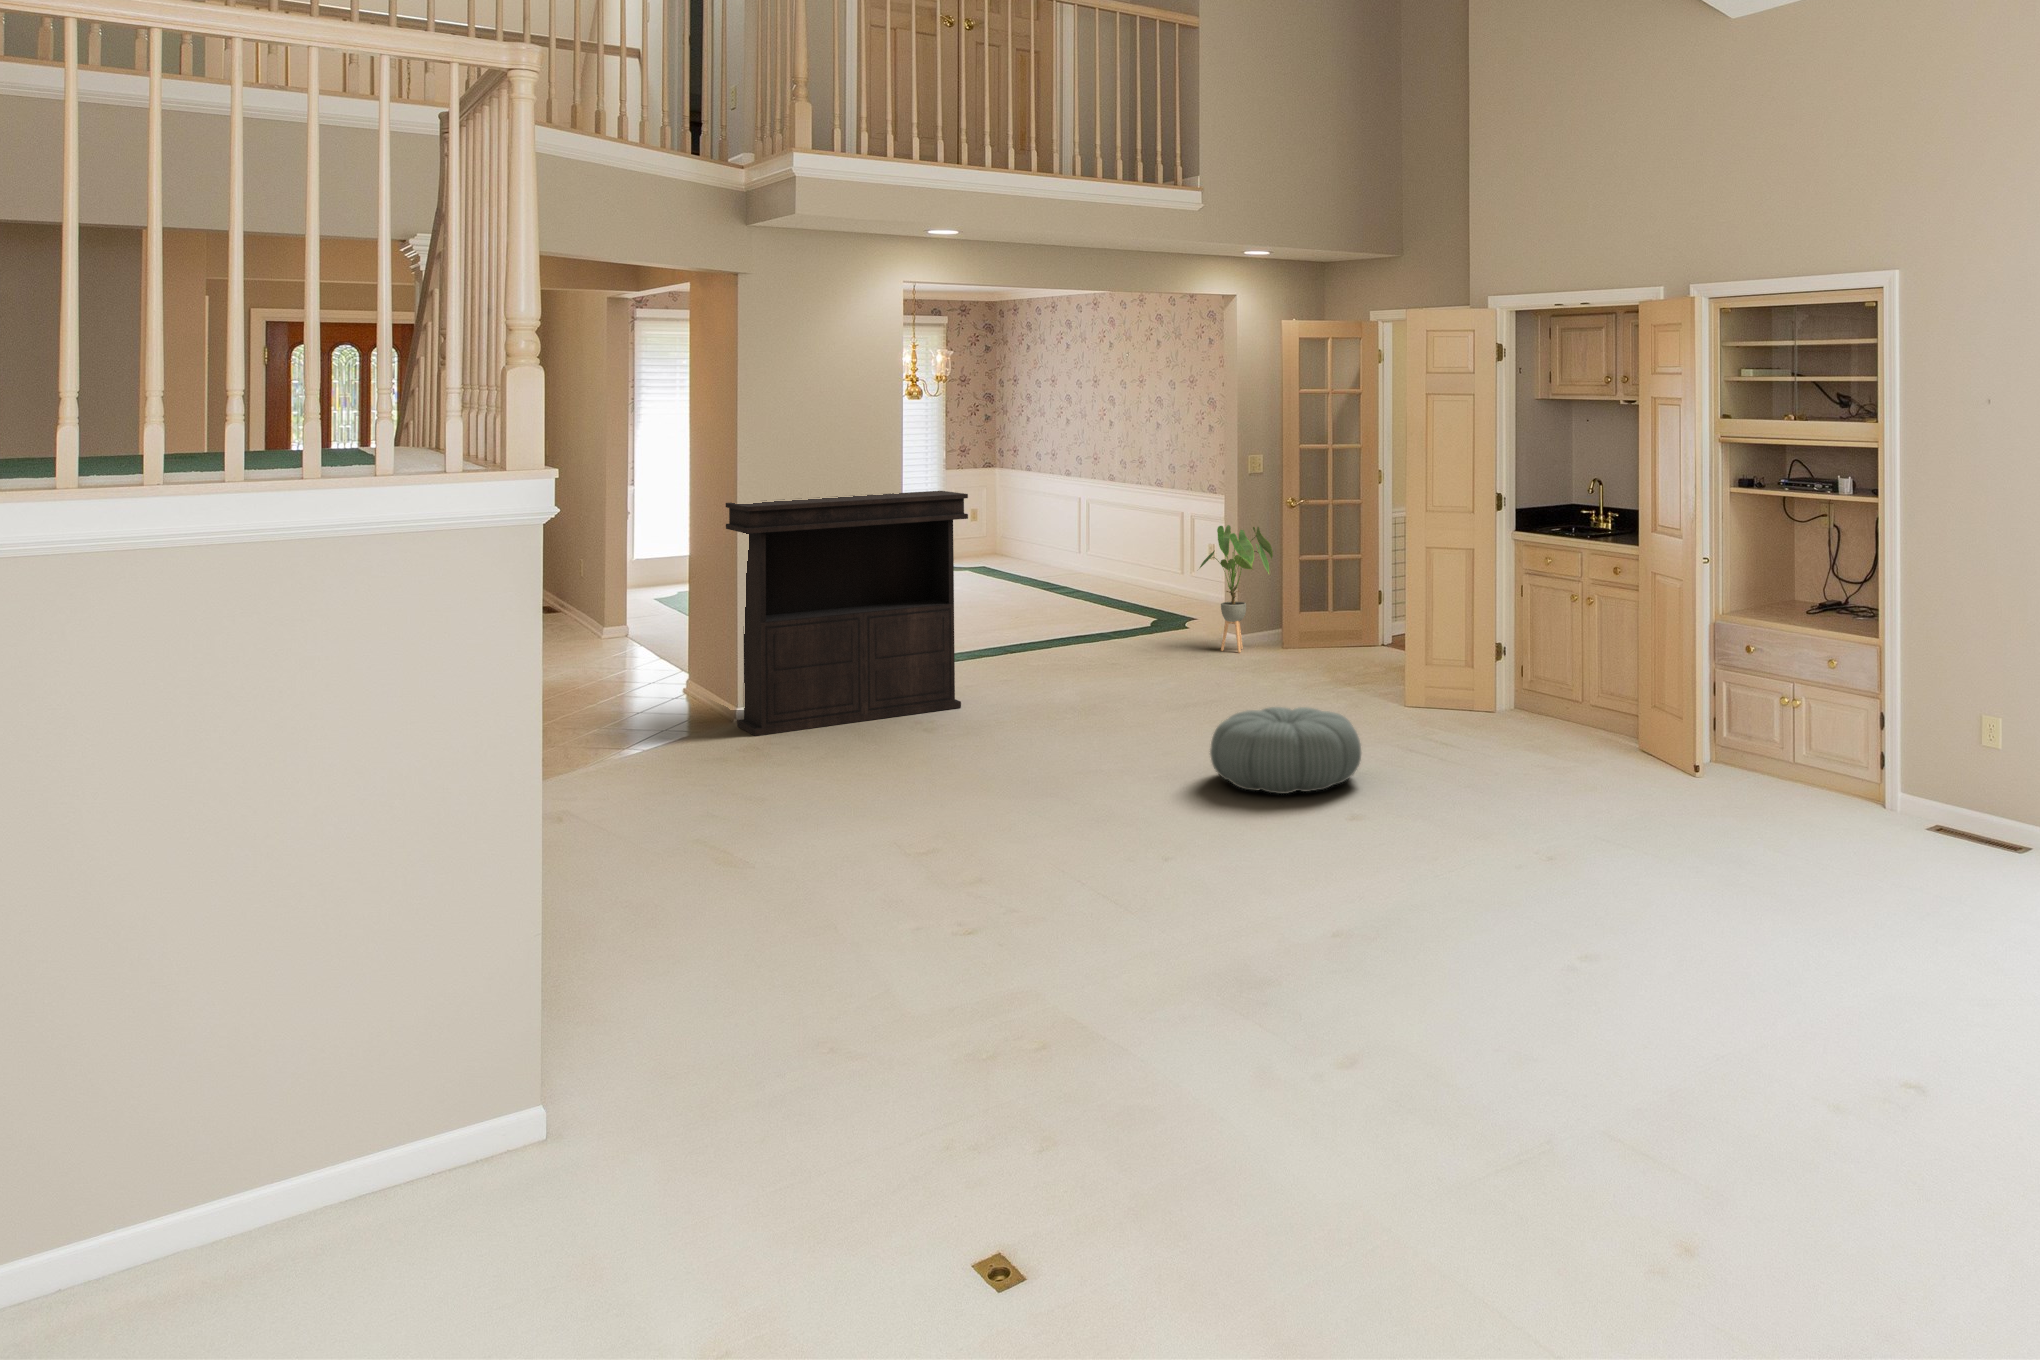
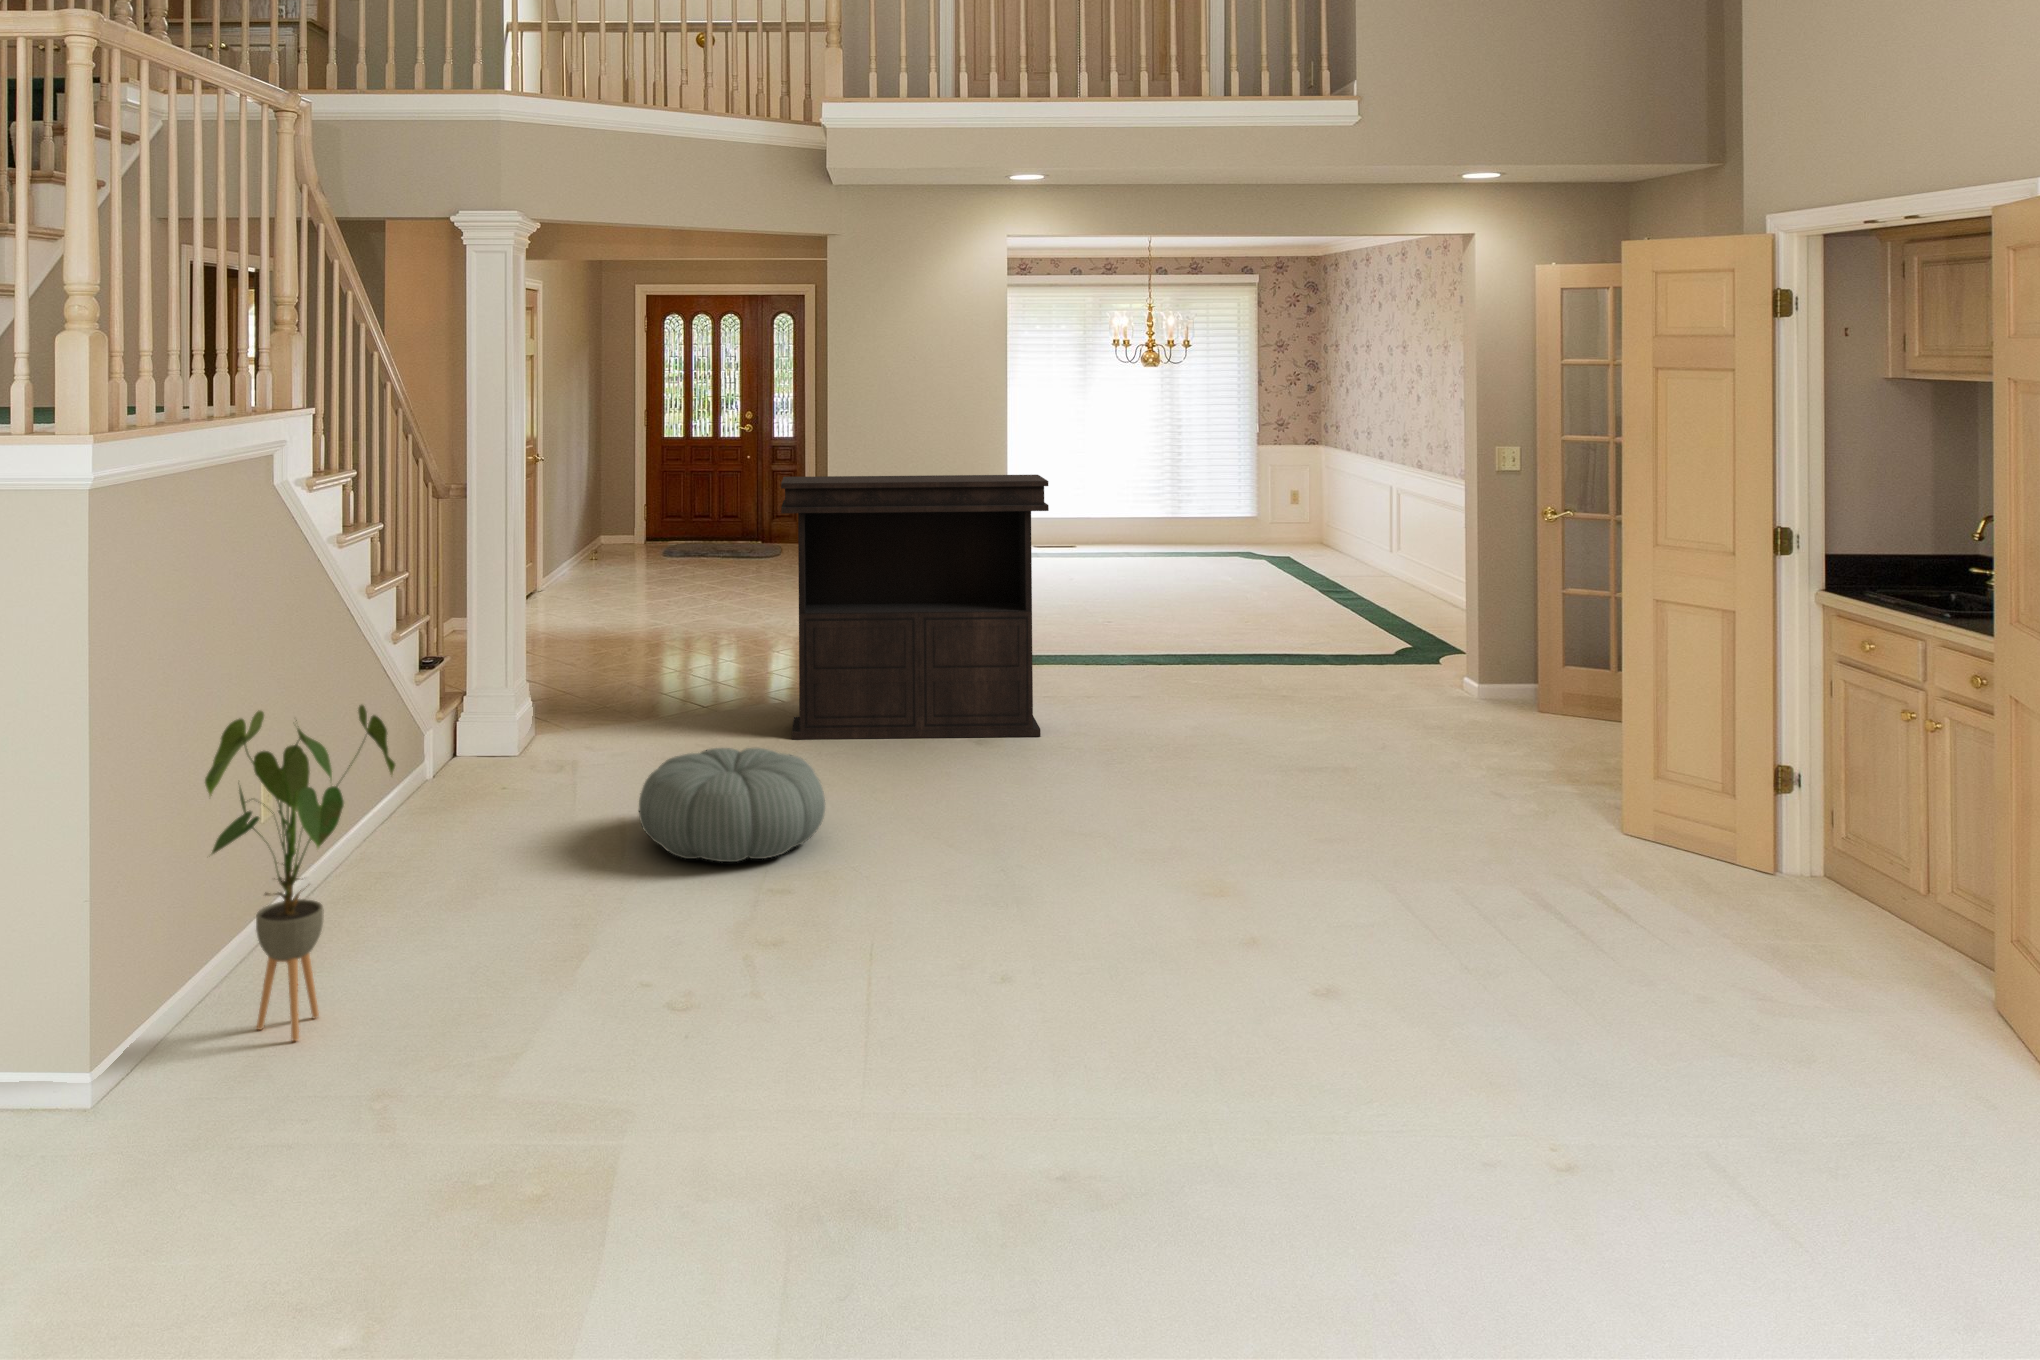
house plant: present [1200,525,1273,652] -> present [205,705,395,1041]
pouf: present [1210,707,1361,794] -> present [639,748,825,862]

